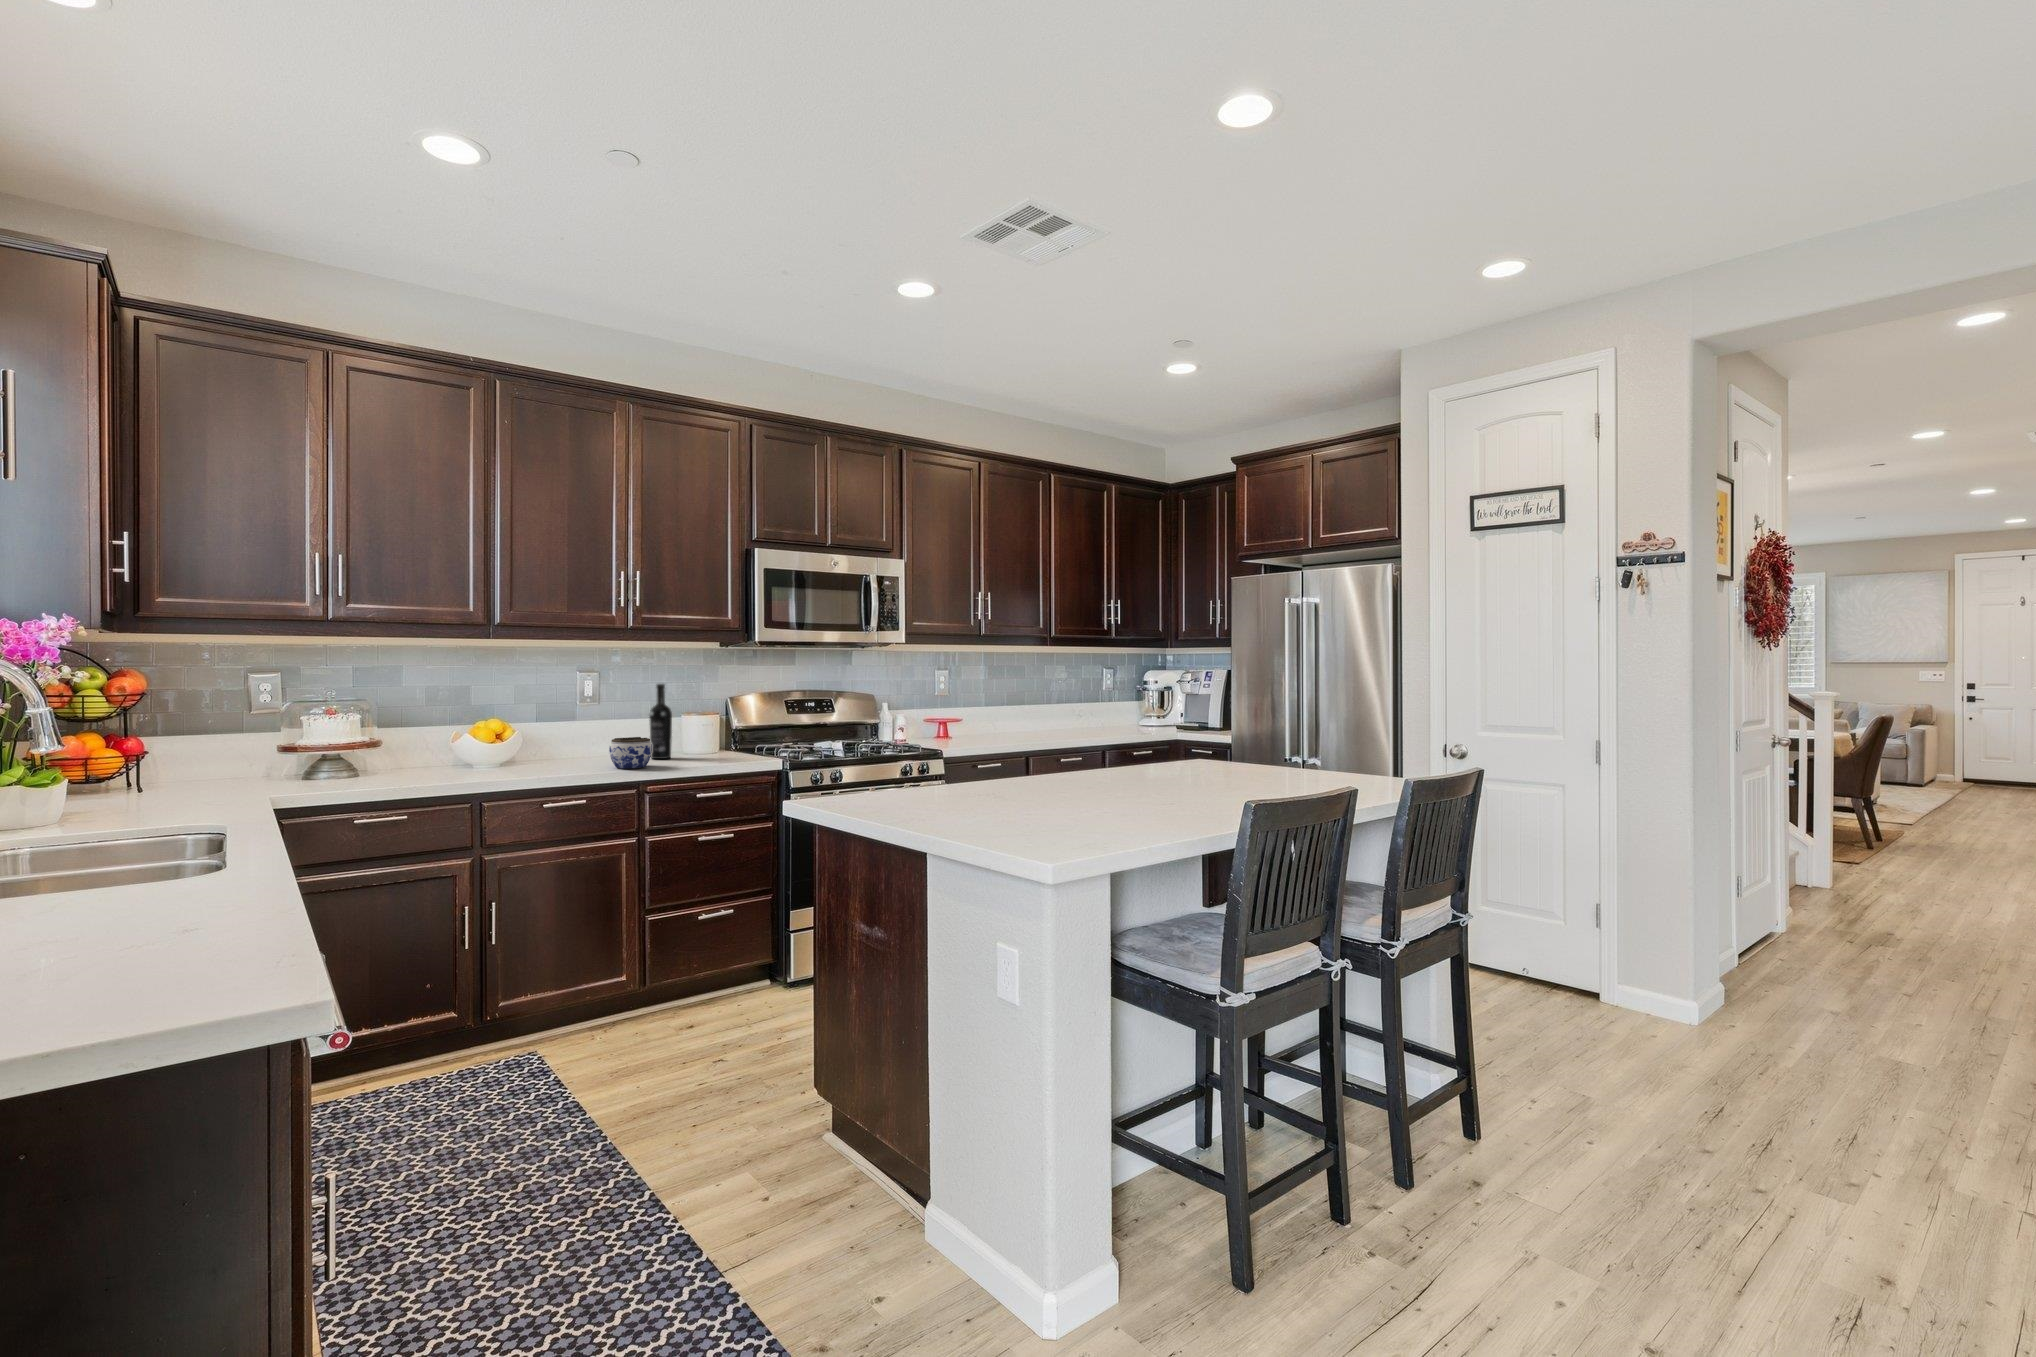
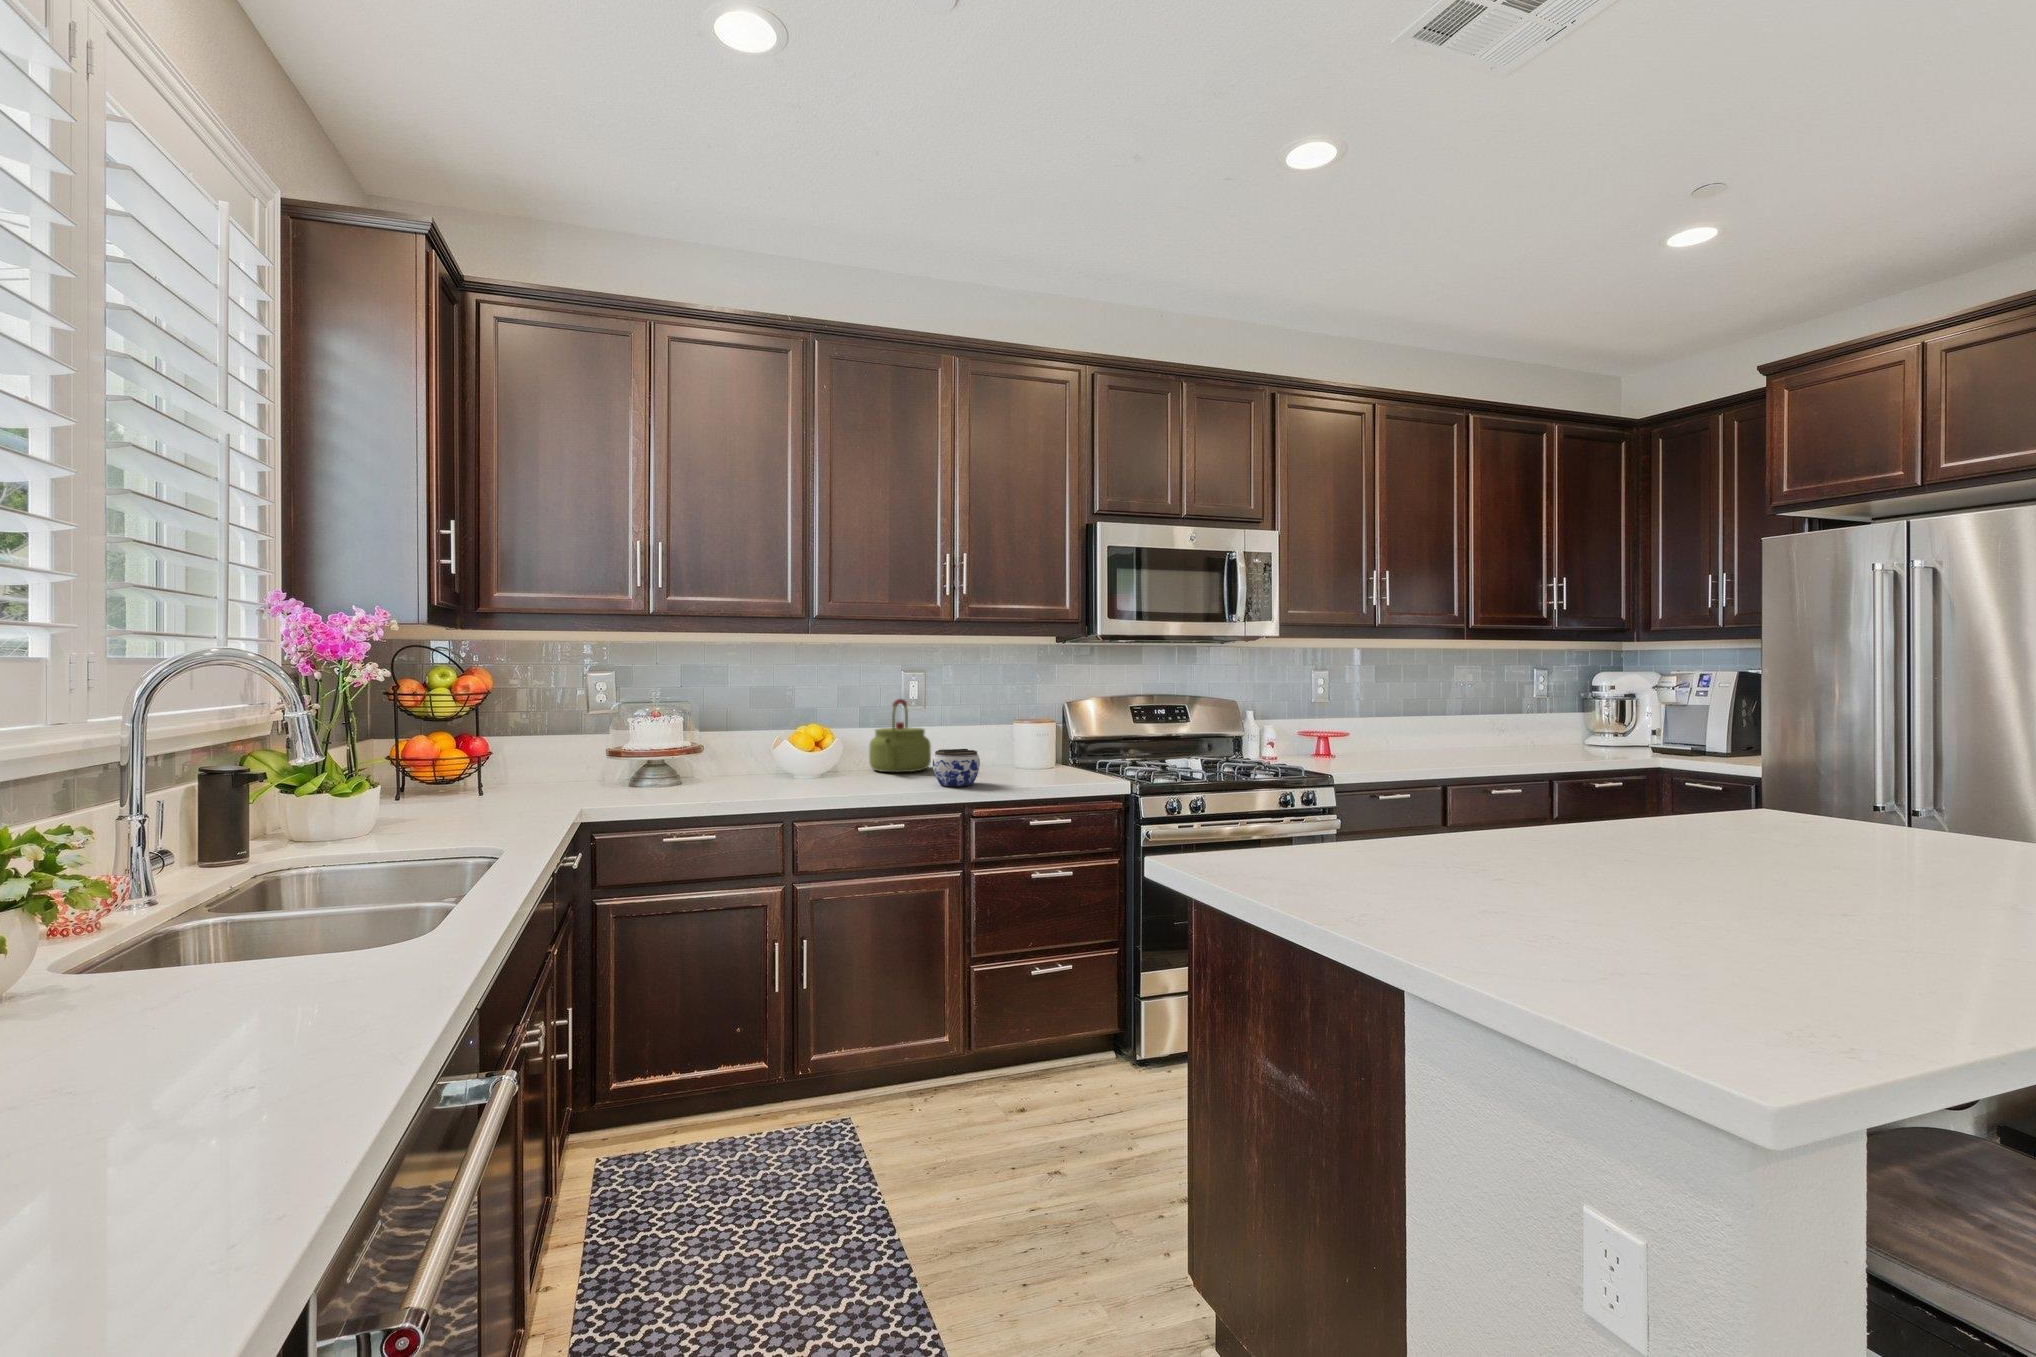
wine bottle: present [649,684,672,759] -> none [979,686,1004,775]
kettle: none [545,695,604,760] -> present [869,699,931,772]

